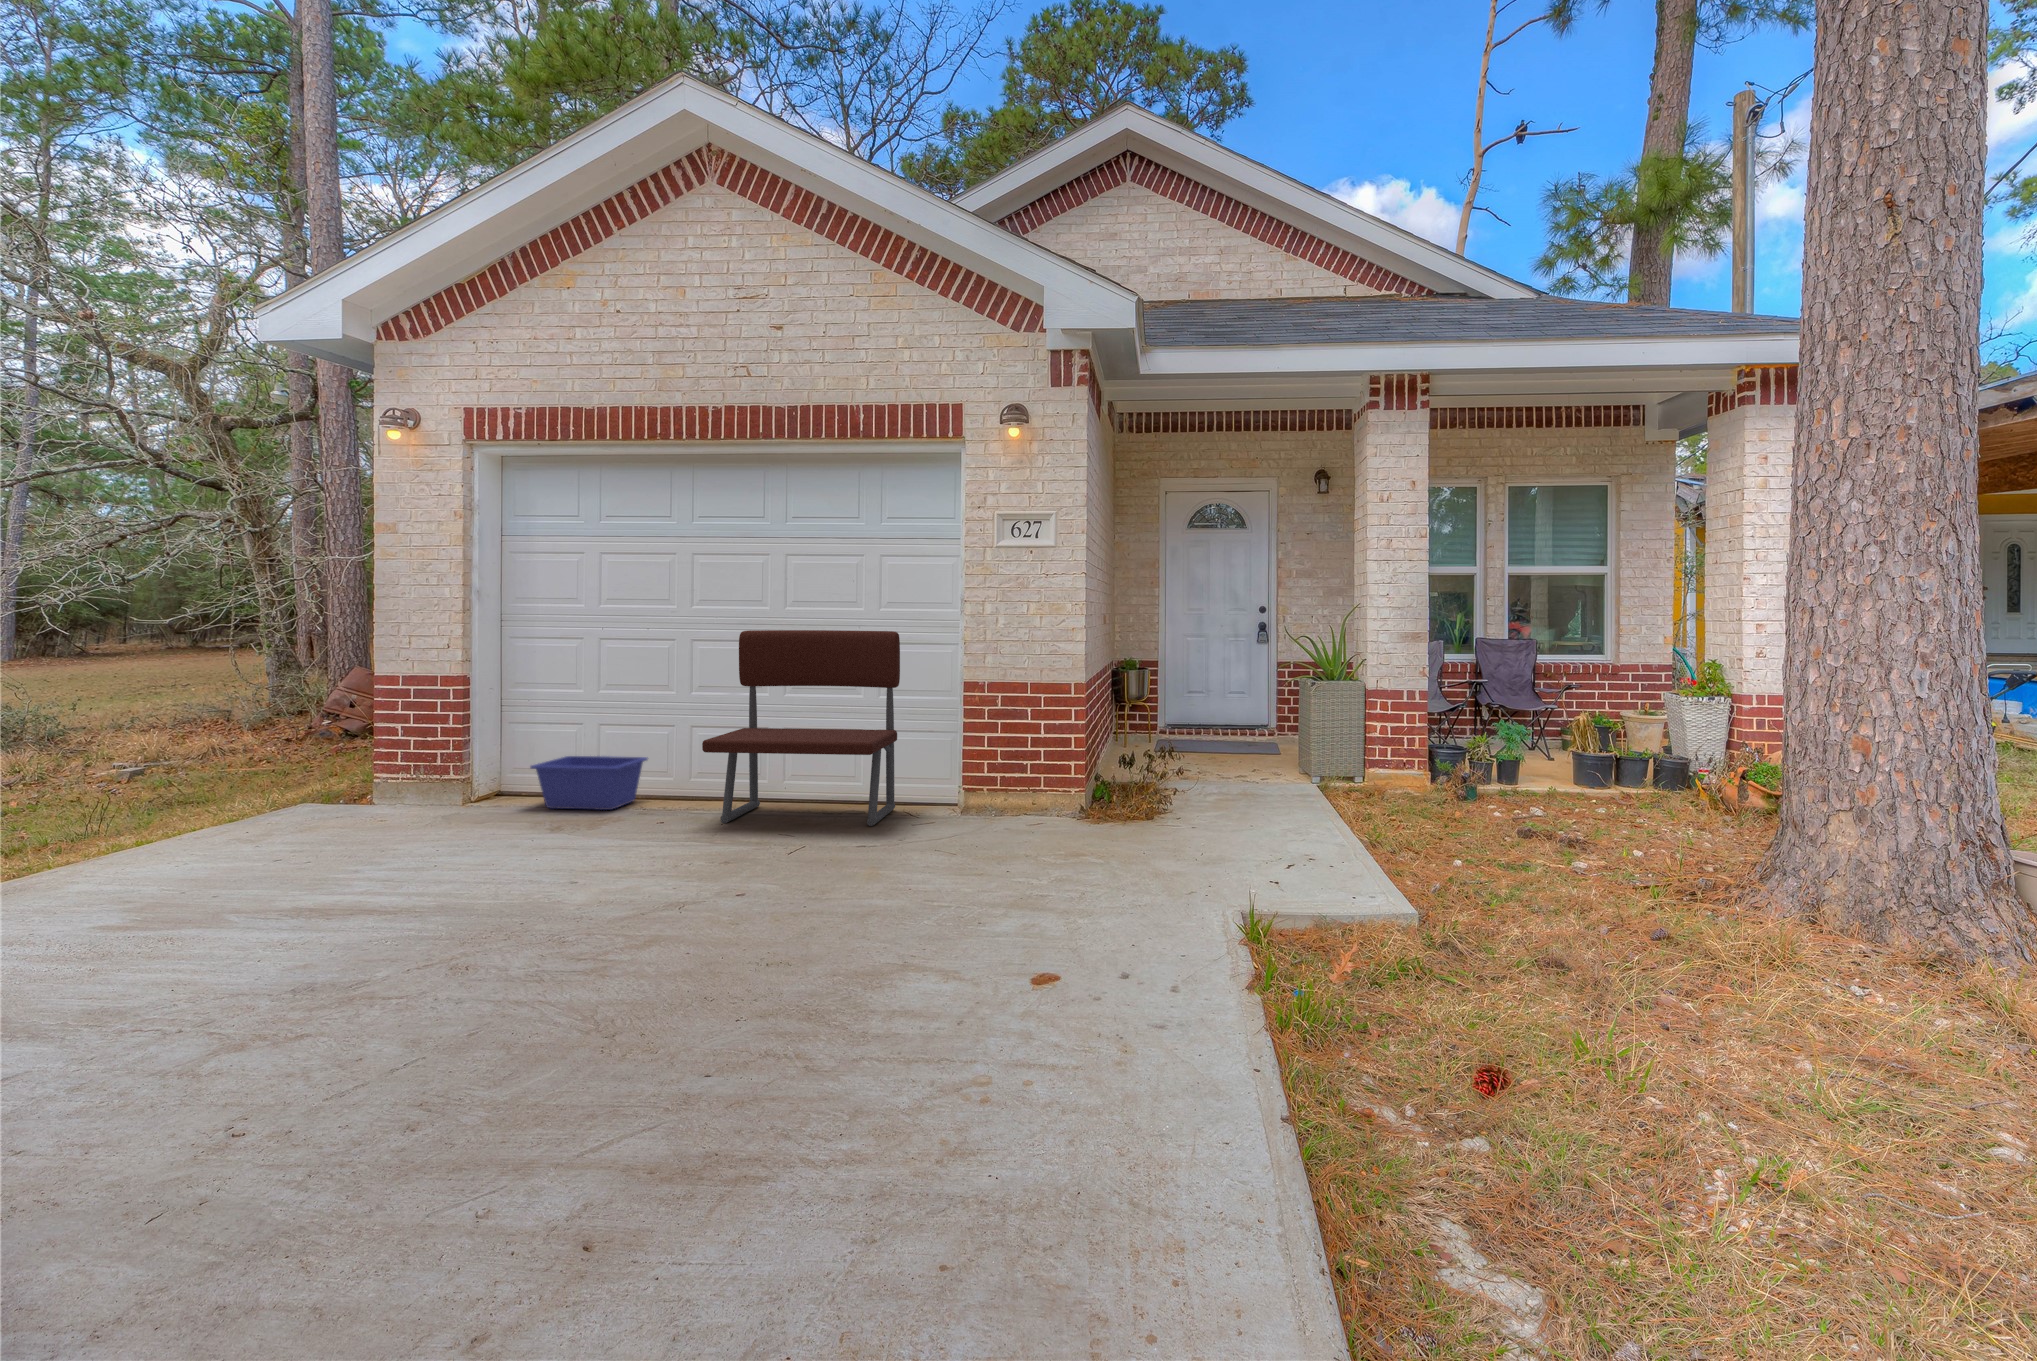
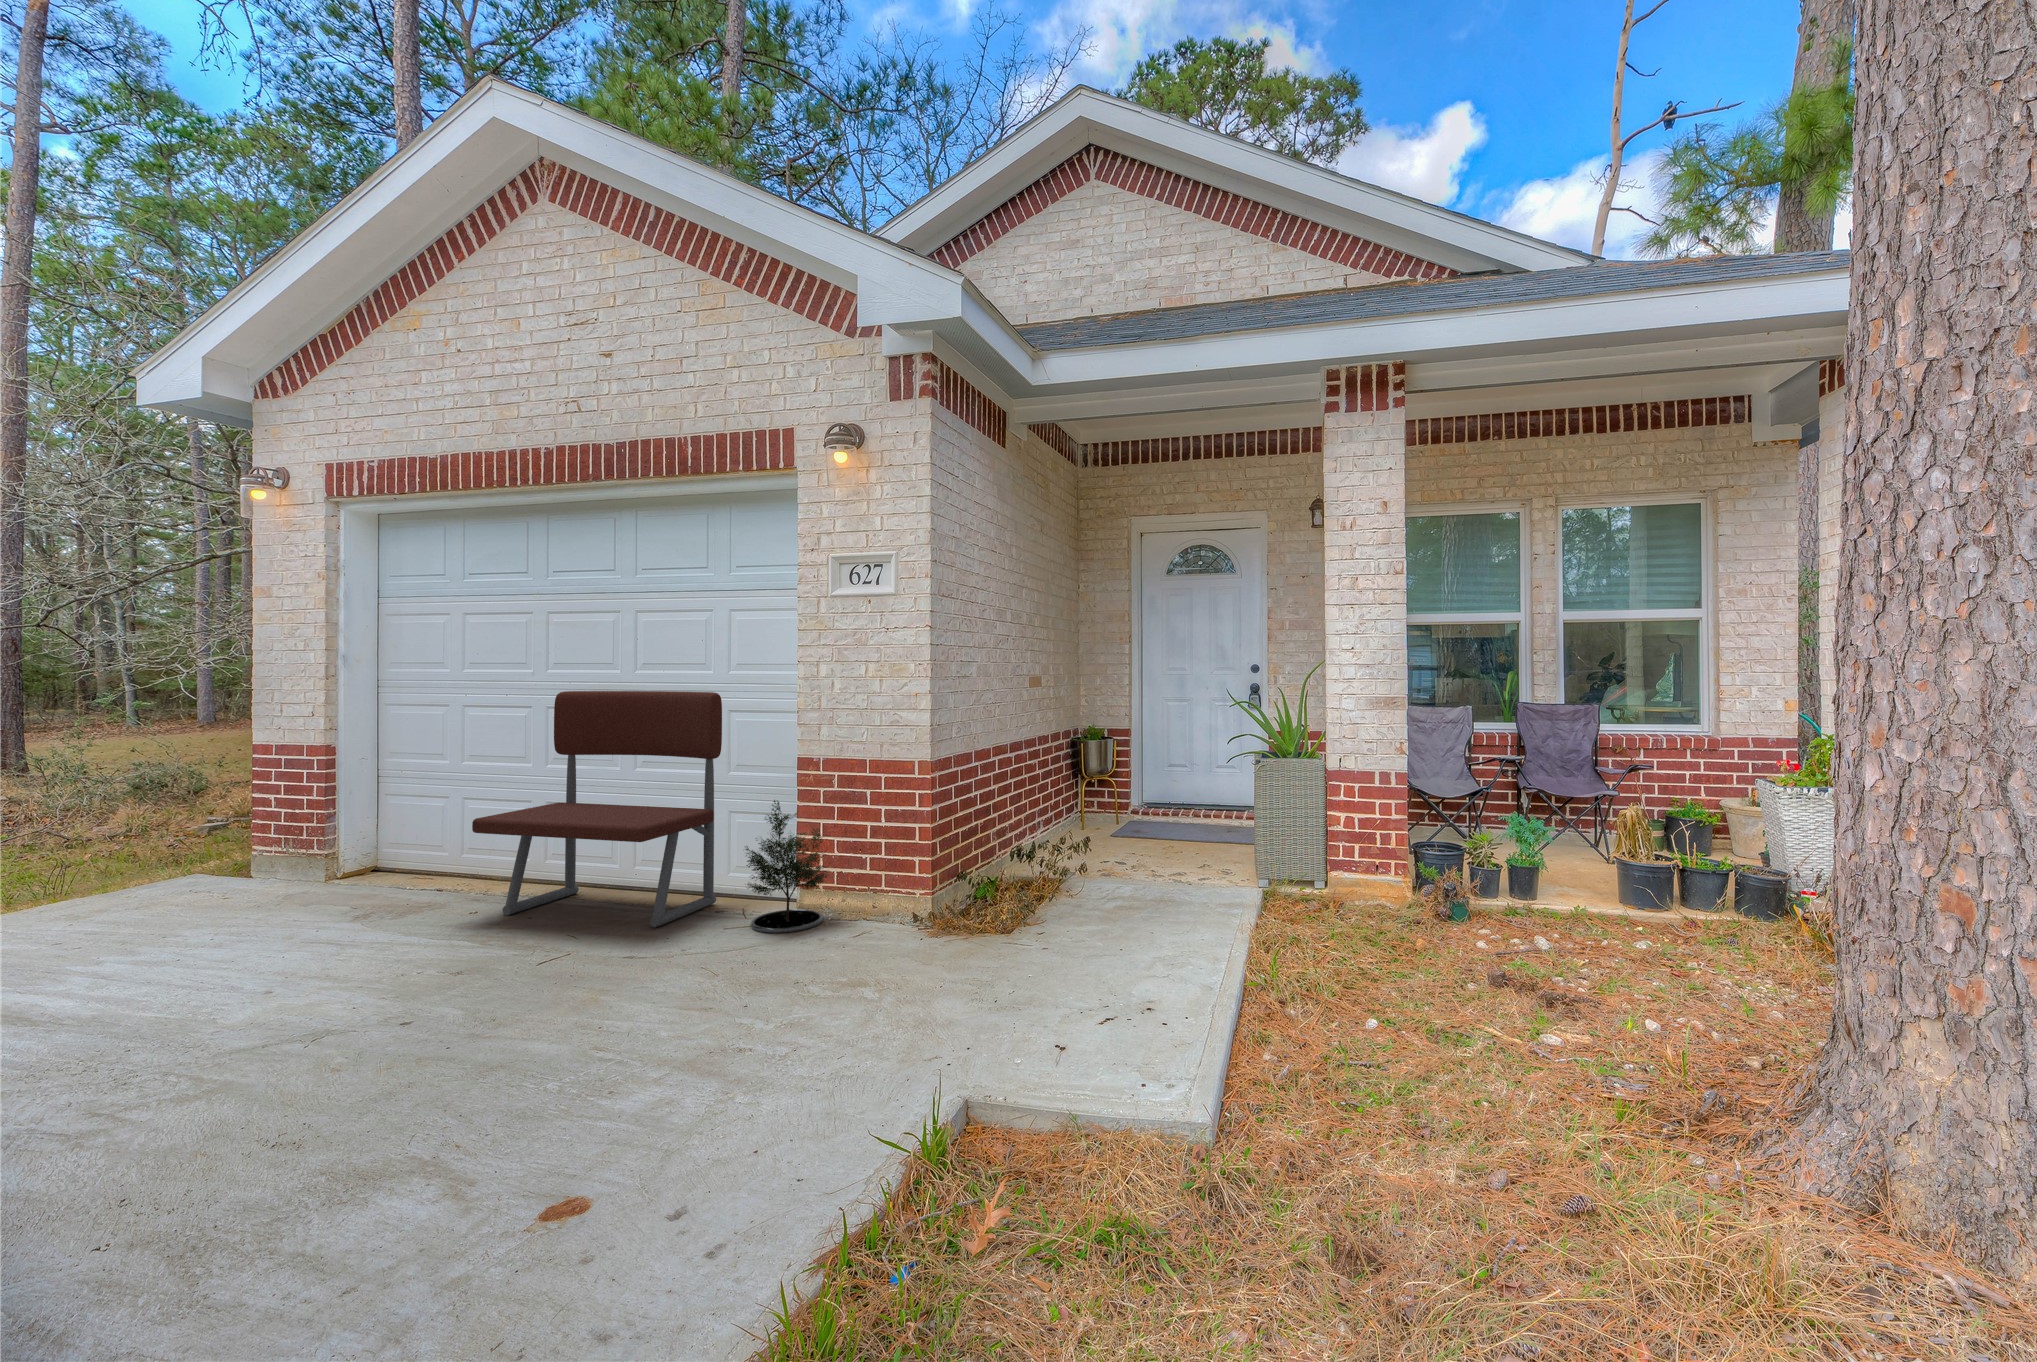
potted tree: none [945,719,1009,826] -> present [745,800,829,933]
storage bin: present [530,756,647,810] -> none [342,828,480,891]

